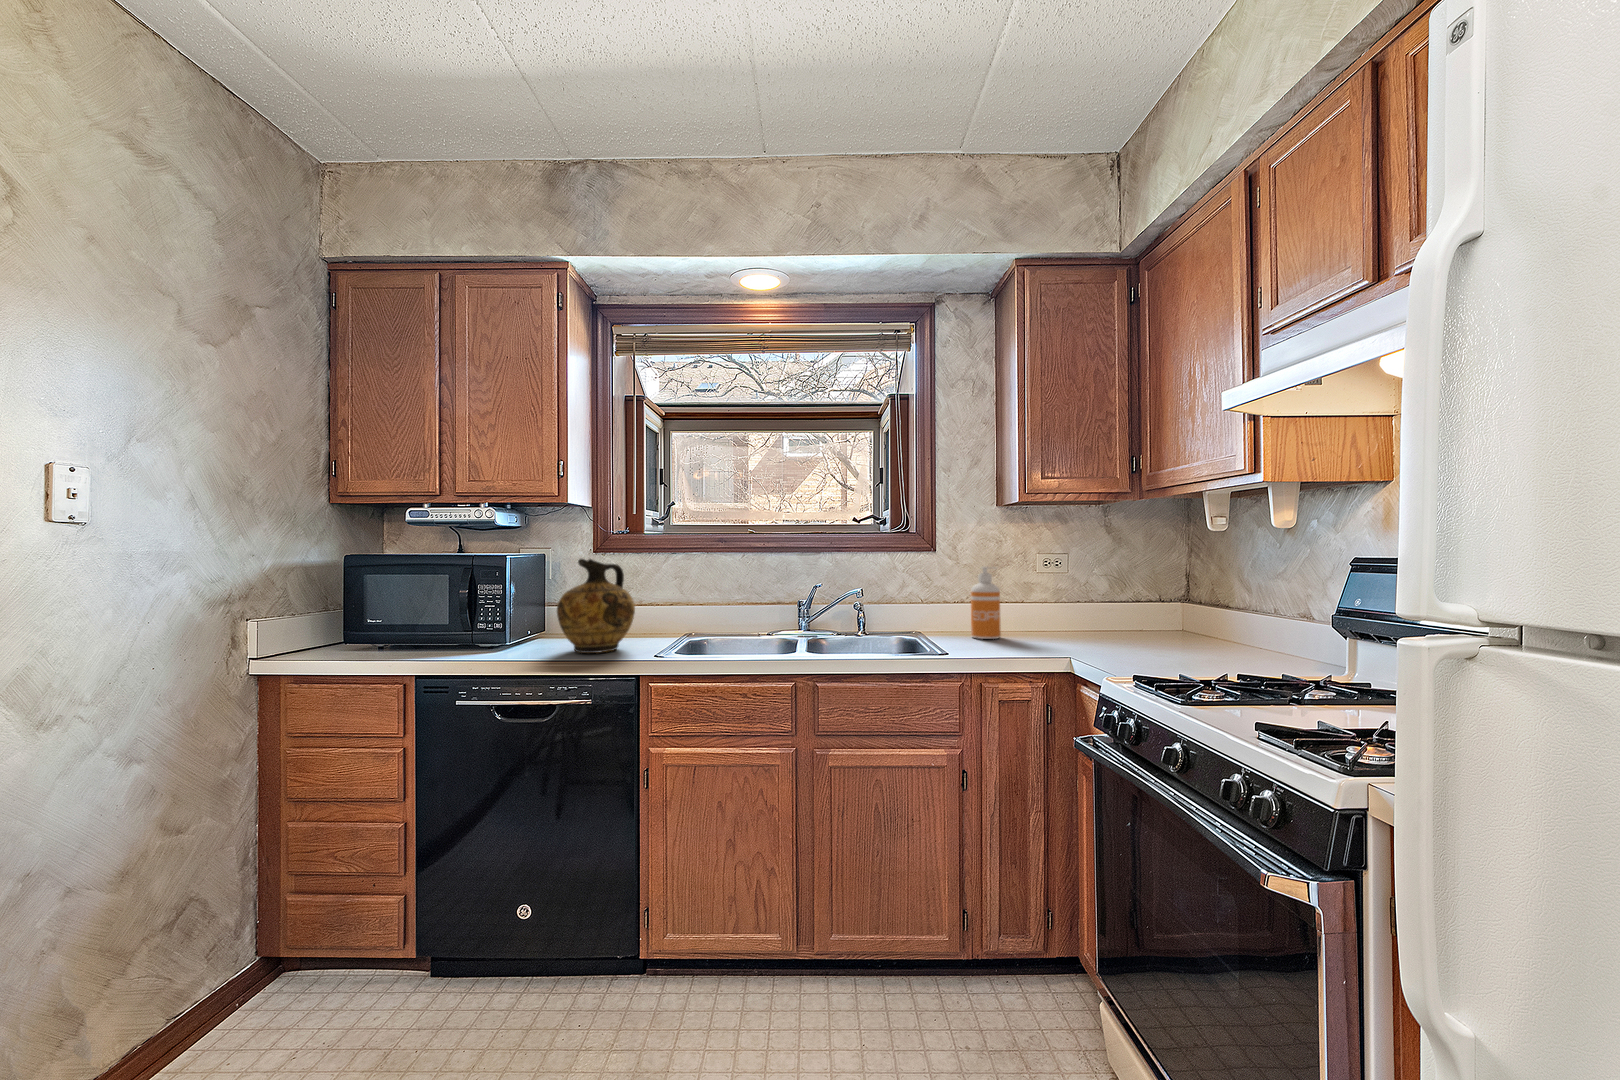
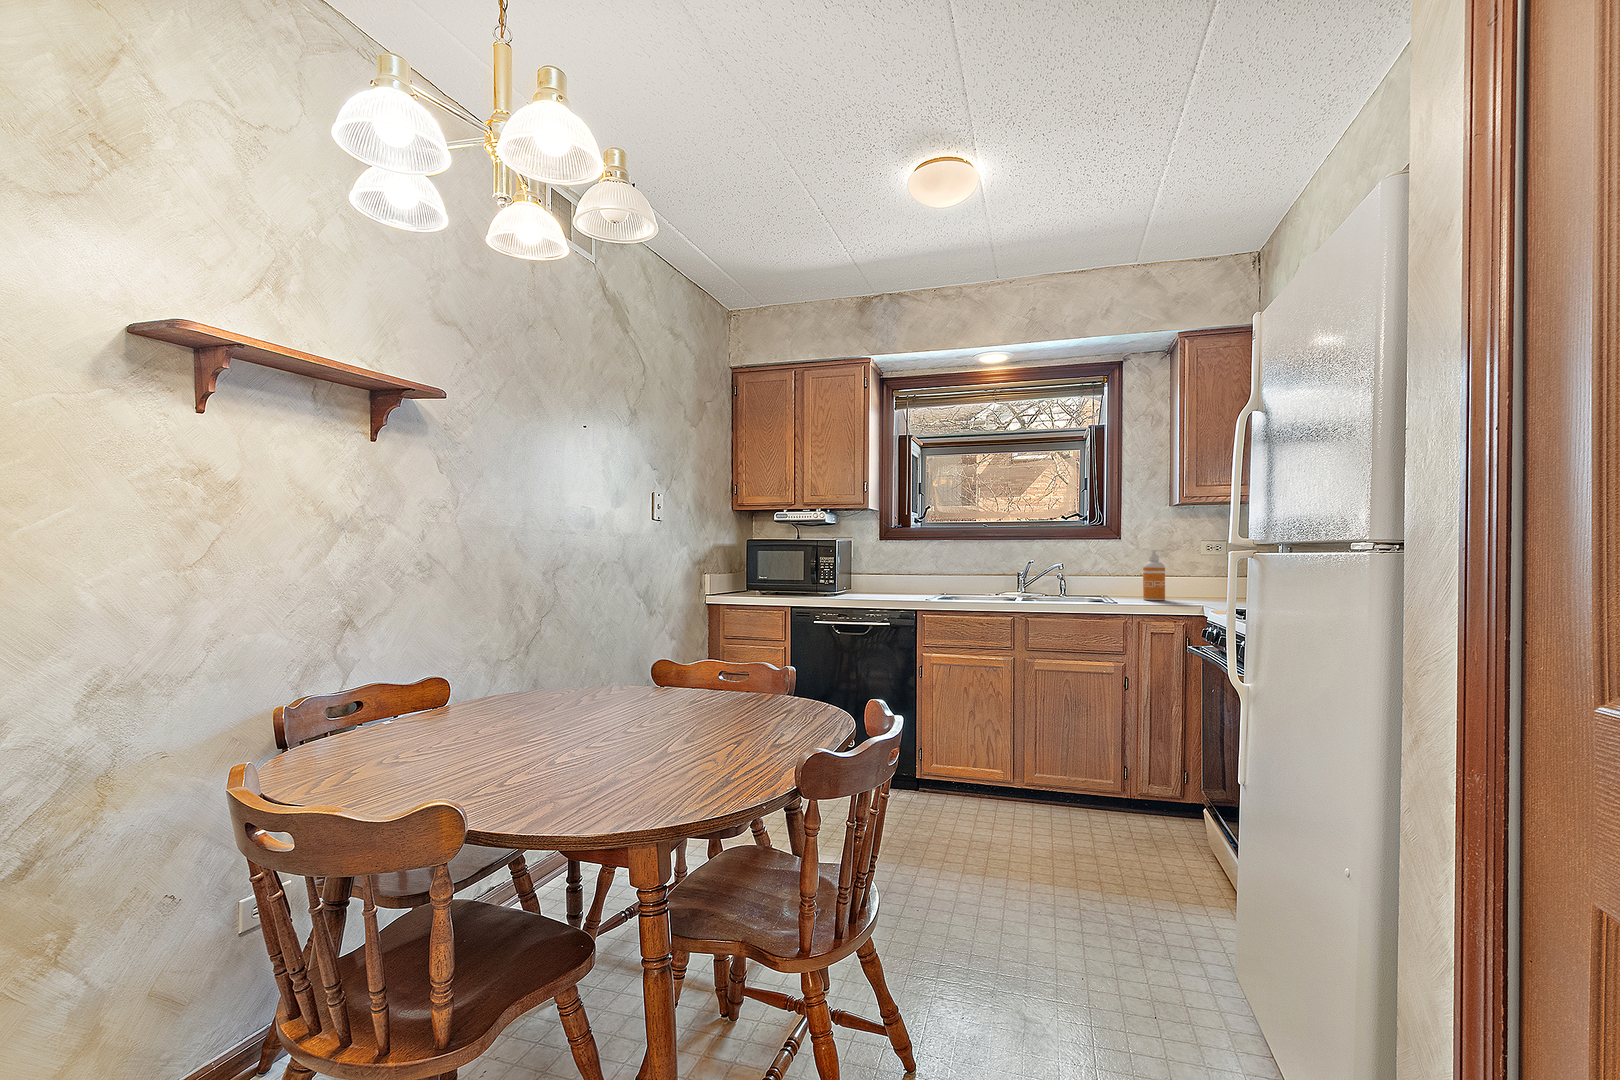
ceramic jug: present [557,559,635,653] -> none [866,542,911,598]

